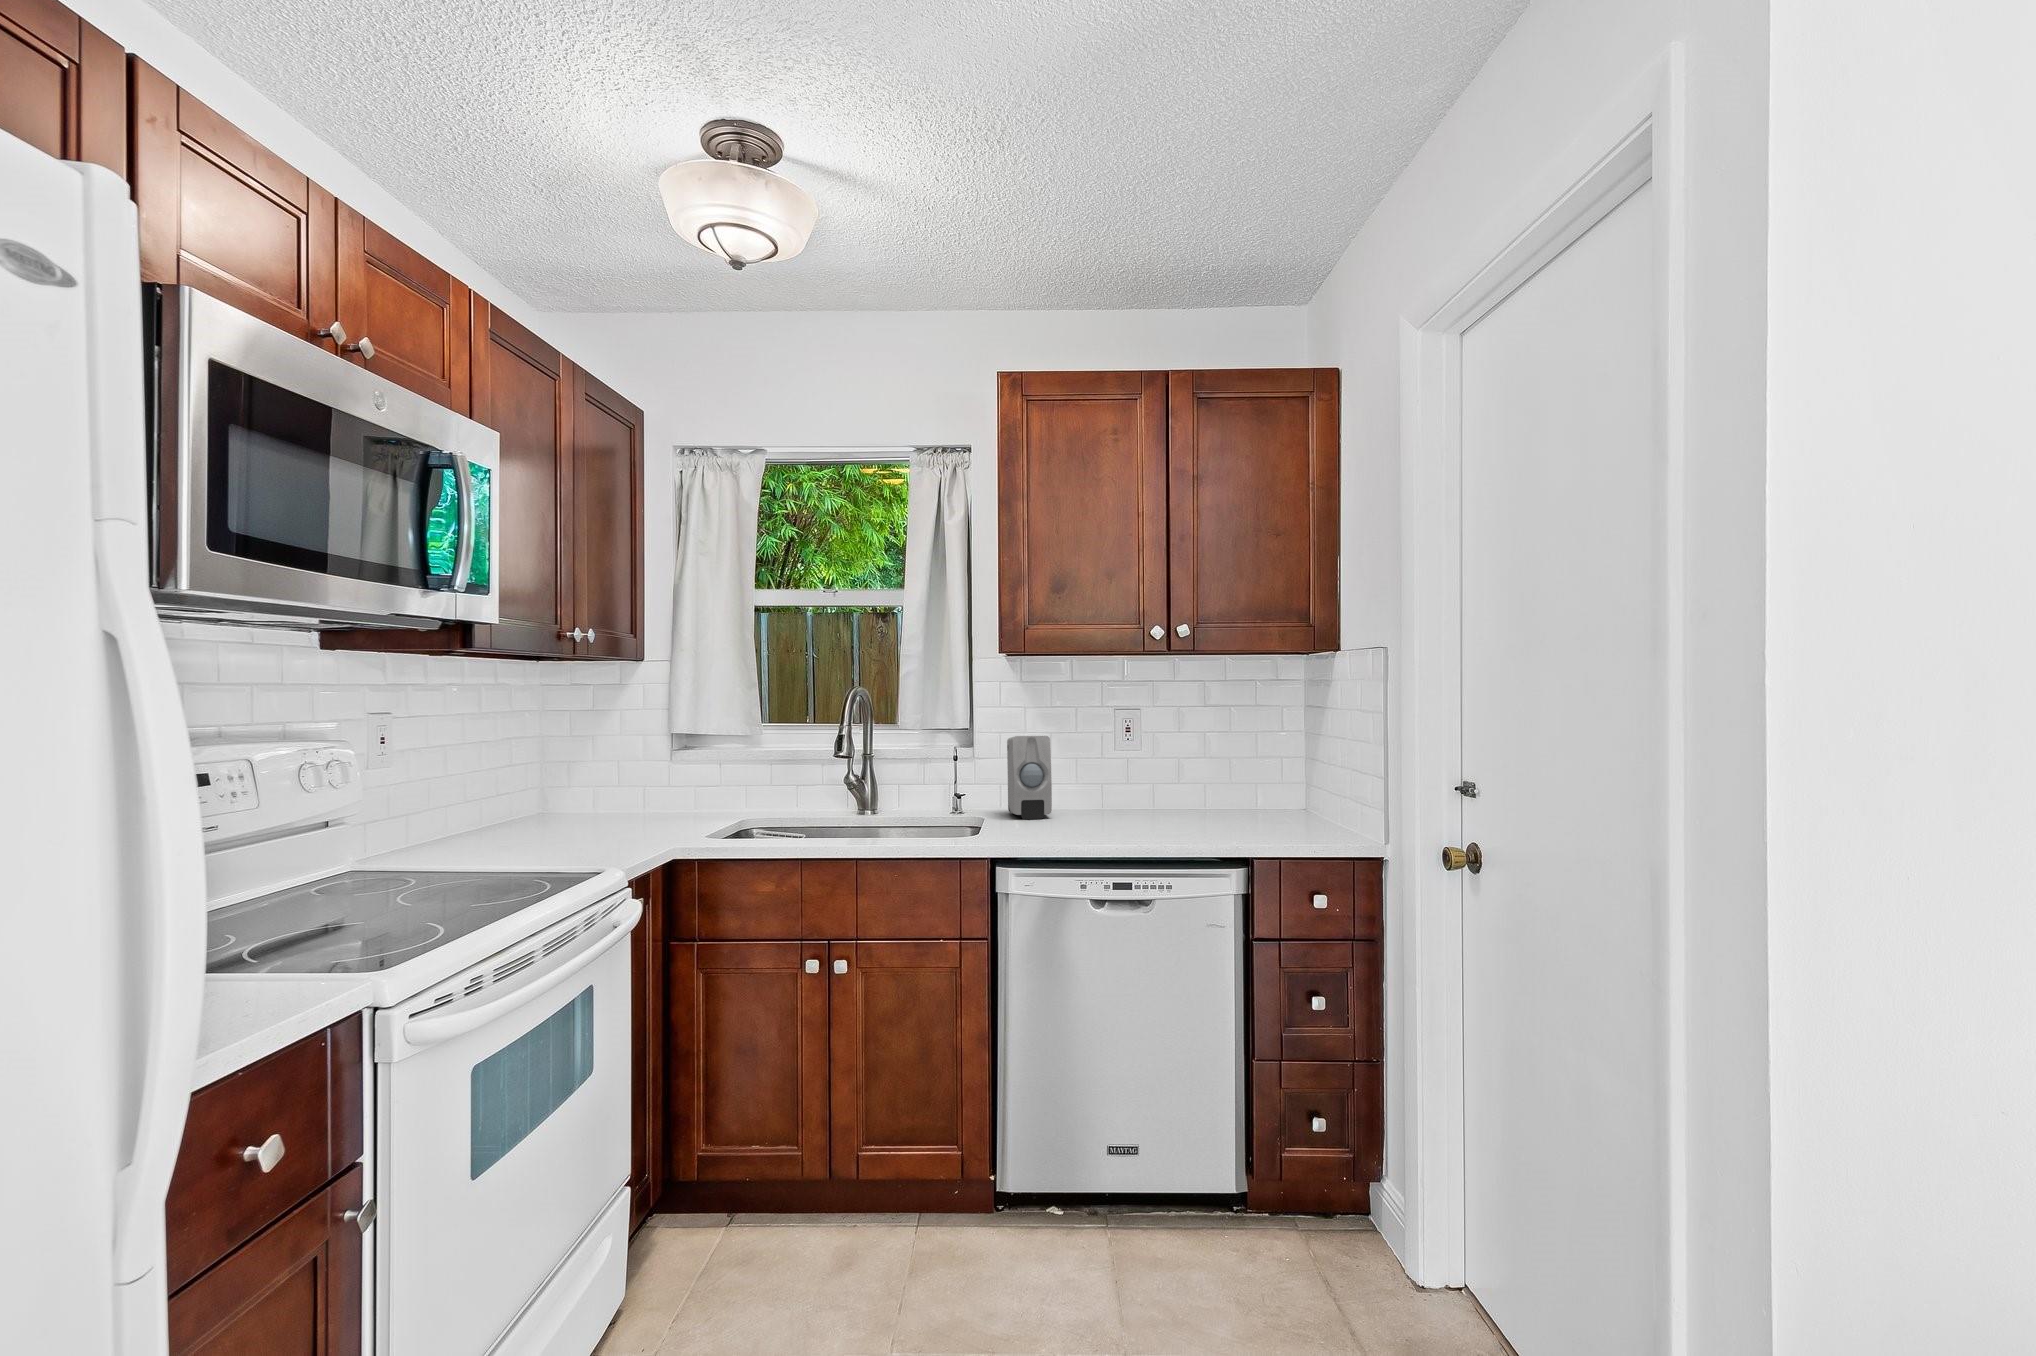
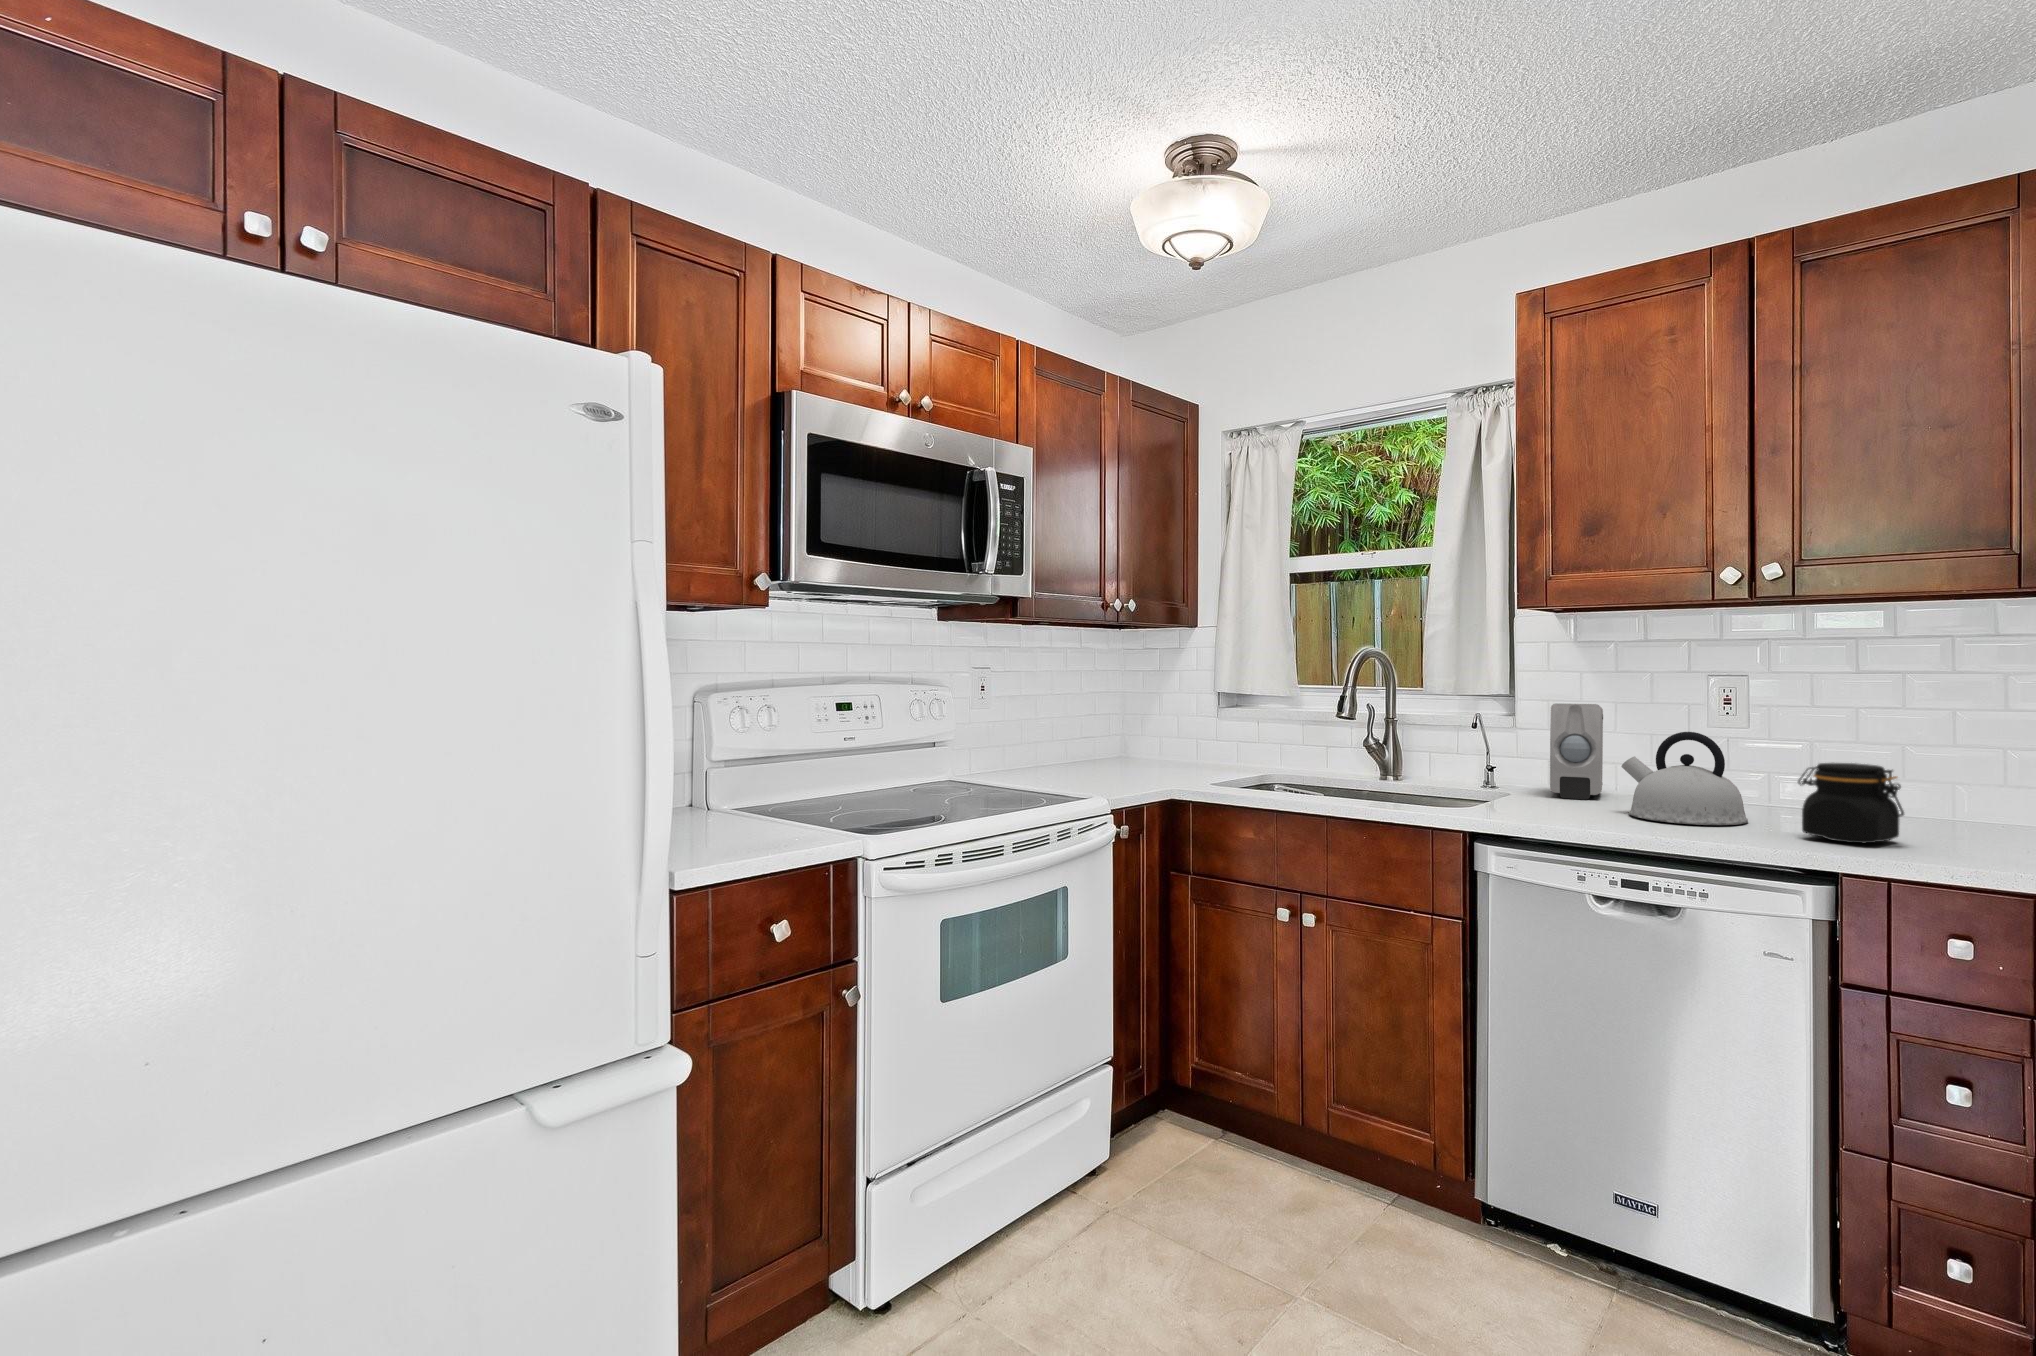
kettle: none [1081,757,1170,832] -> present [1621,732,1748,825]
jar: none [1209,776,1273,835] -> present [1798,763,1904,843]

